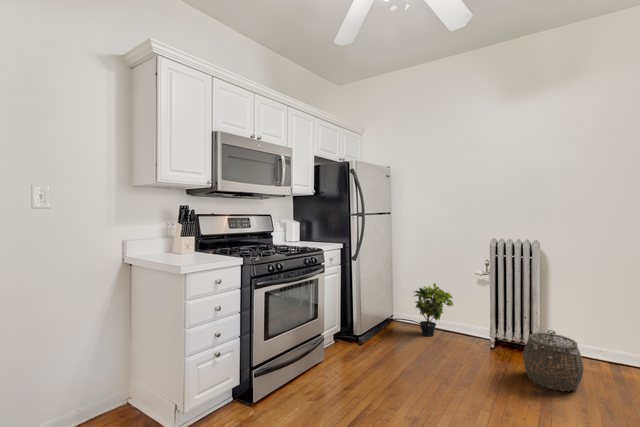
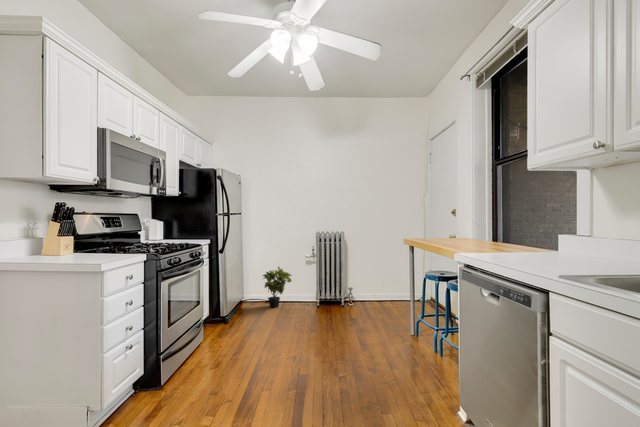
woven basket: present [523,333,584,391] -> none [342,287,374,321]

